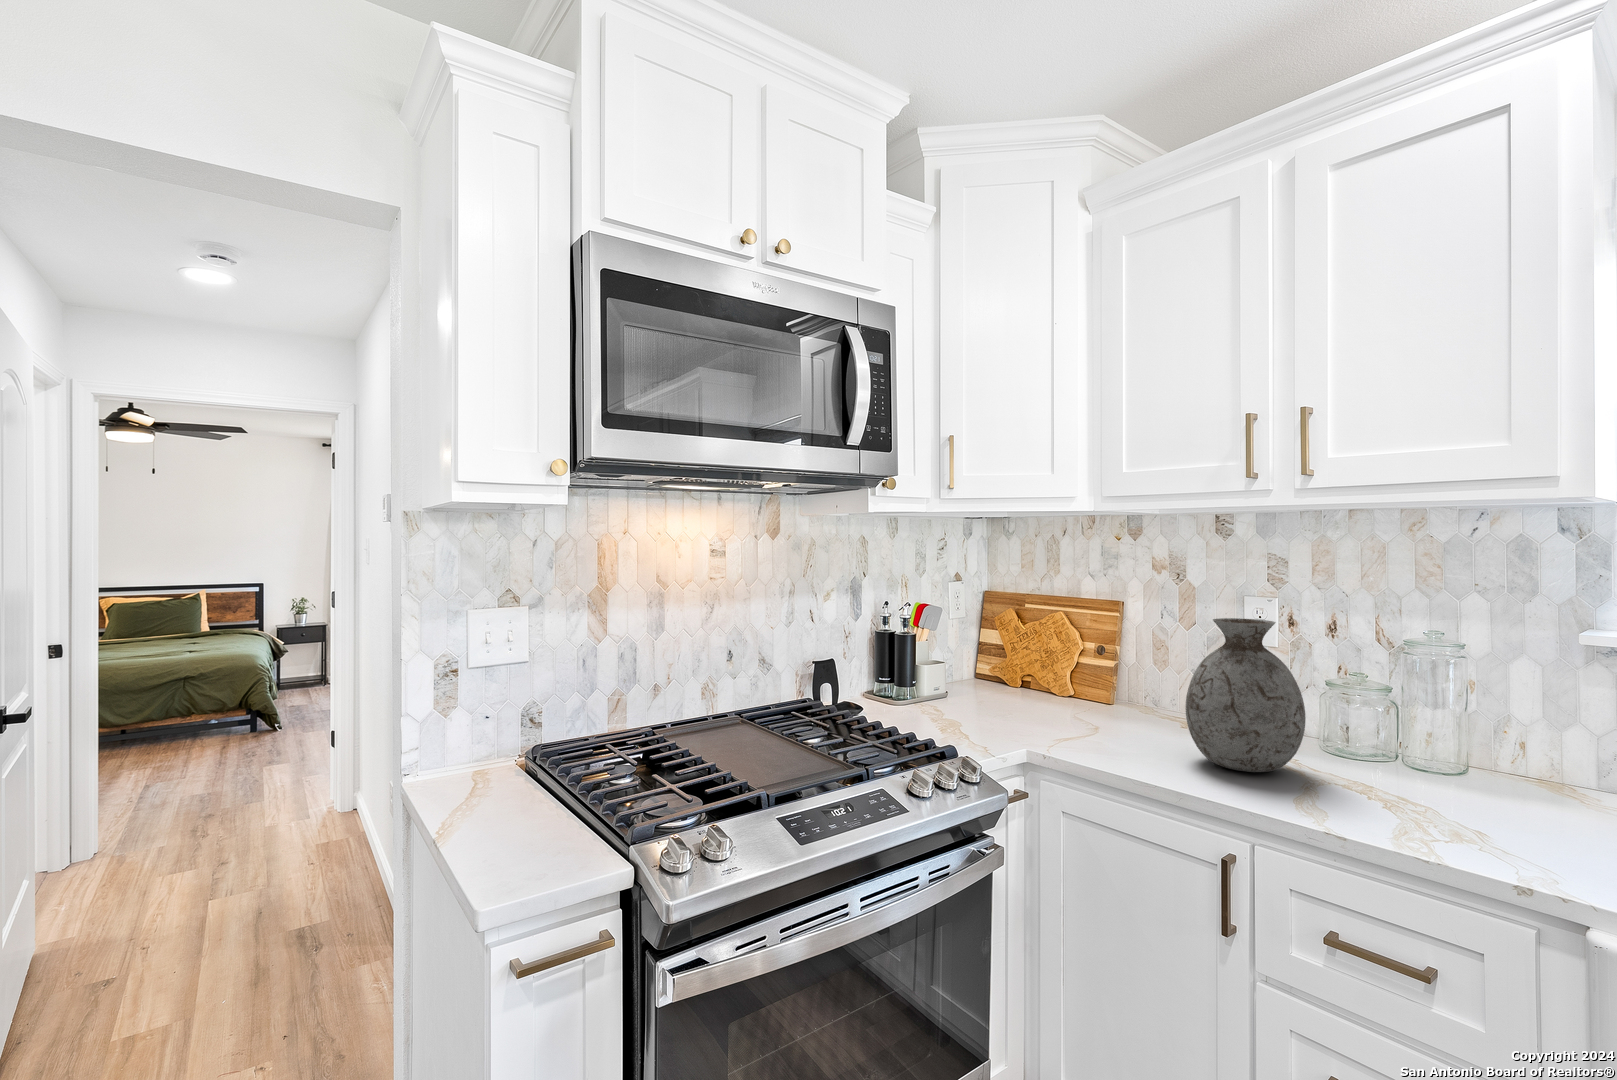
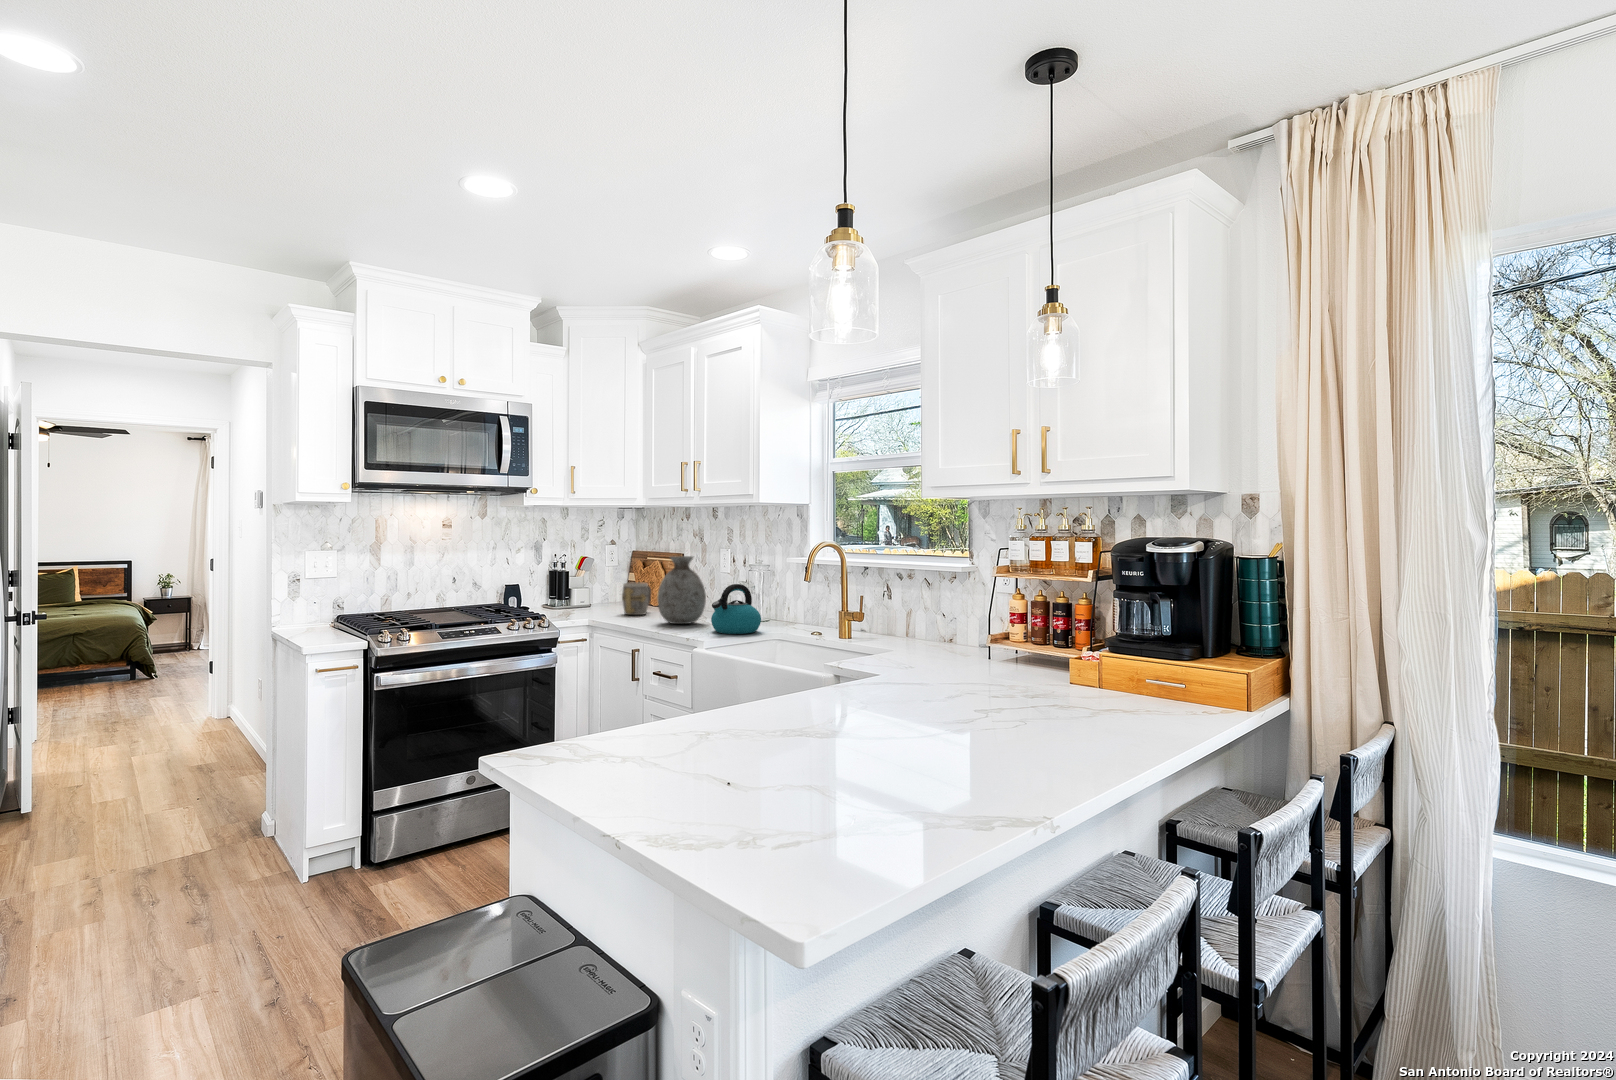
mug: none [1045,660,1100,728] -> present [622,583,651,615]
kettle: none [1386,696,1544,829] -> present [711,584,761,634]

